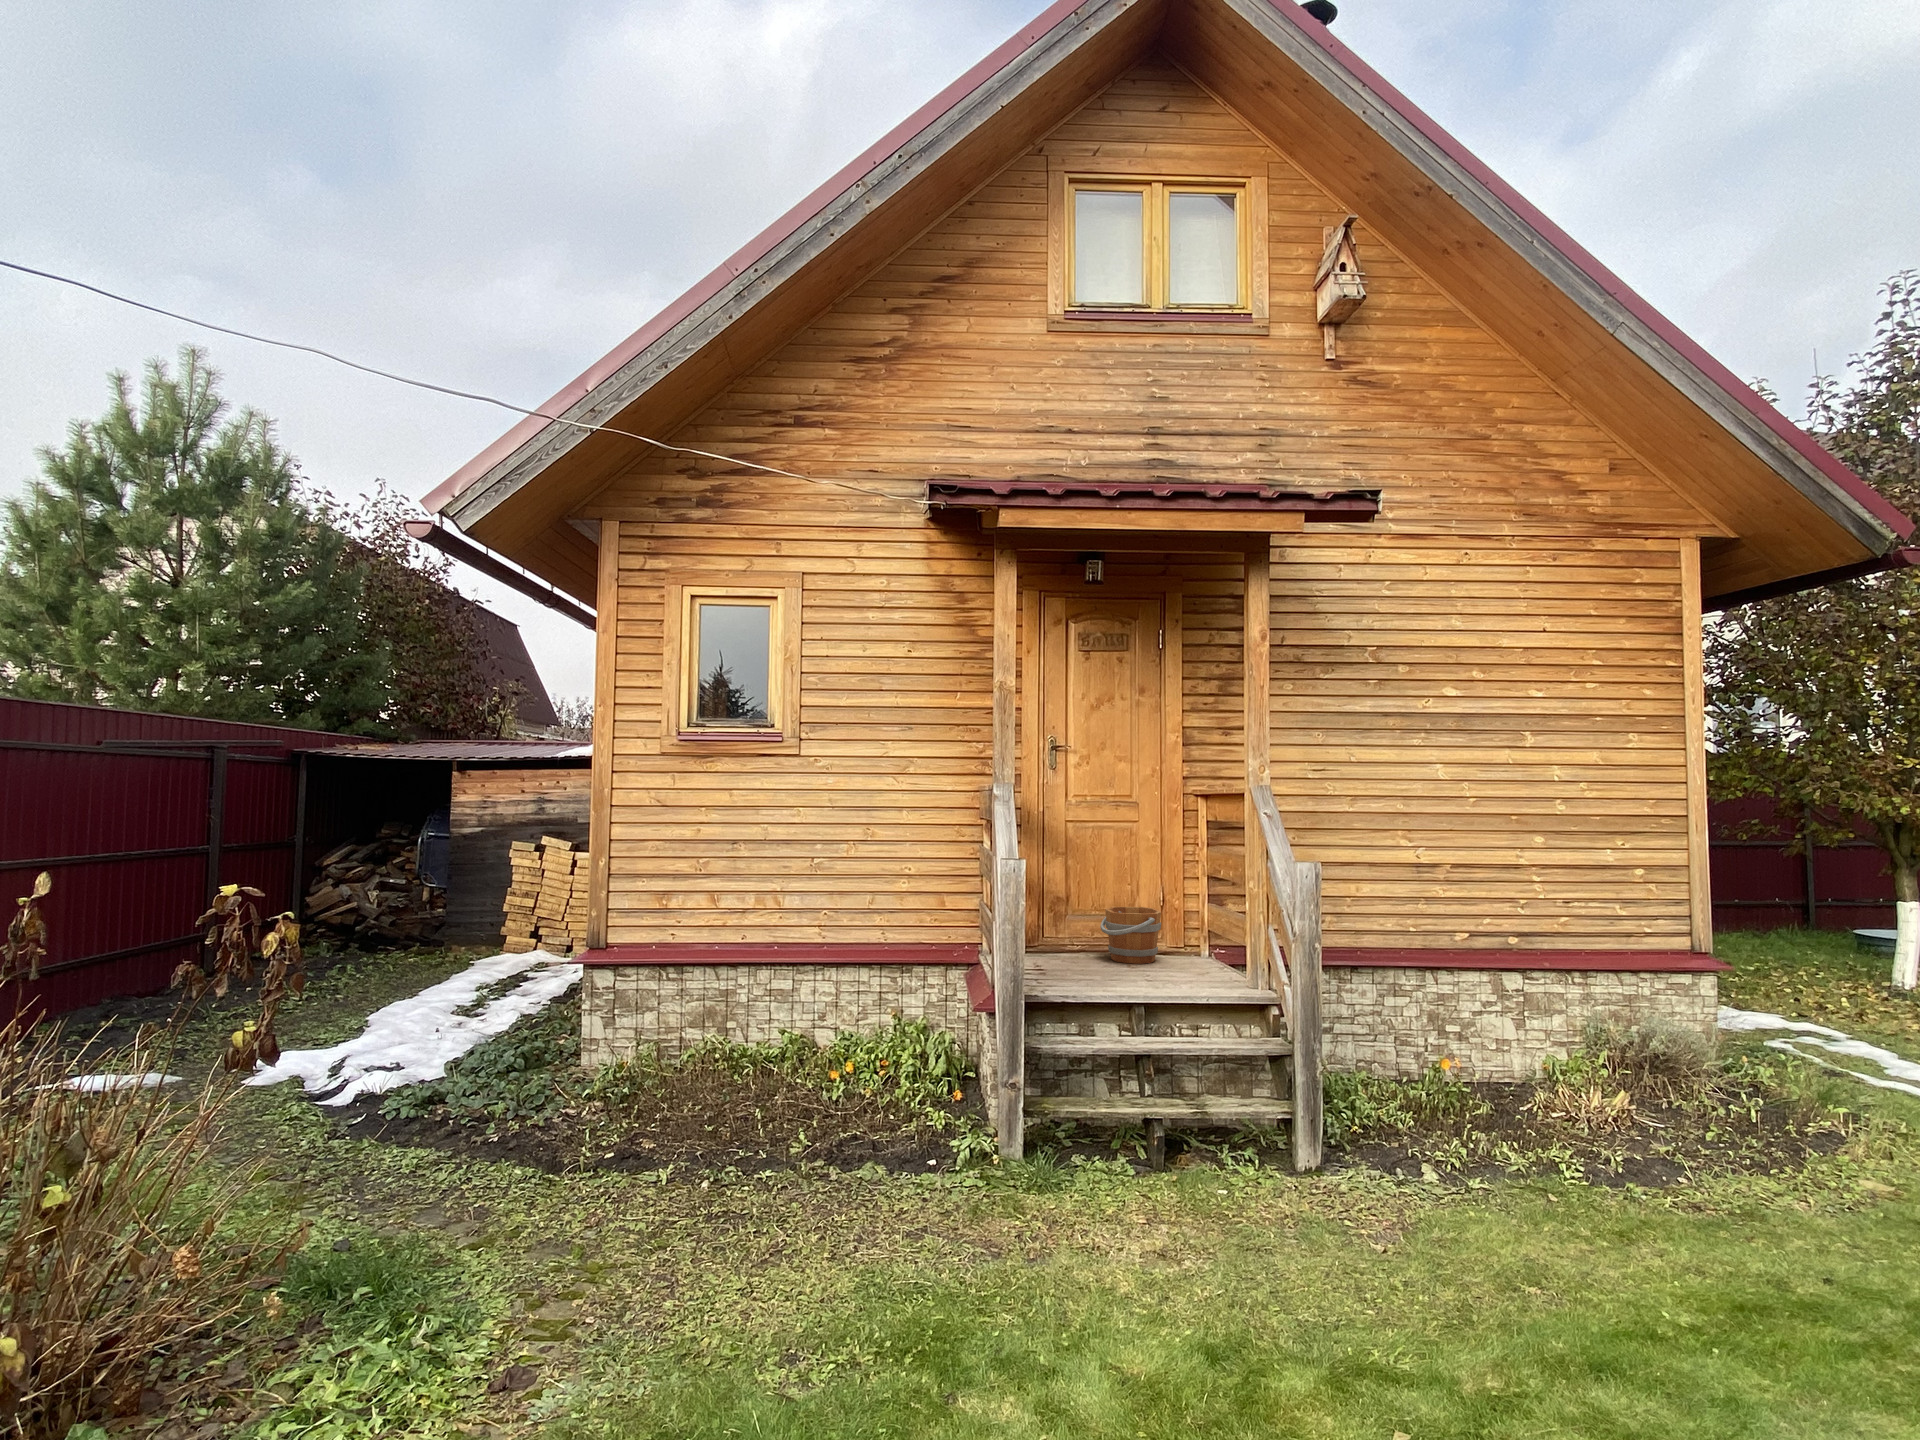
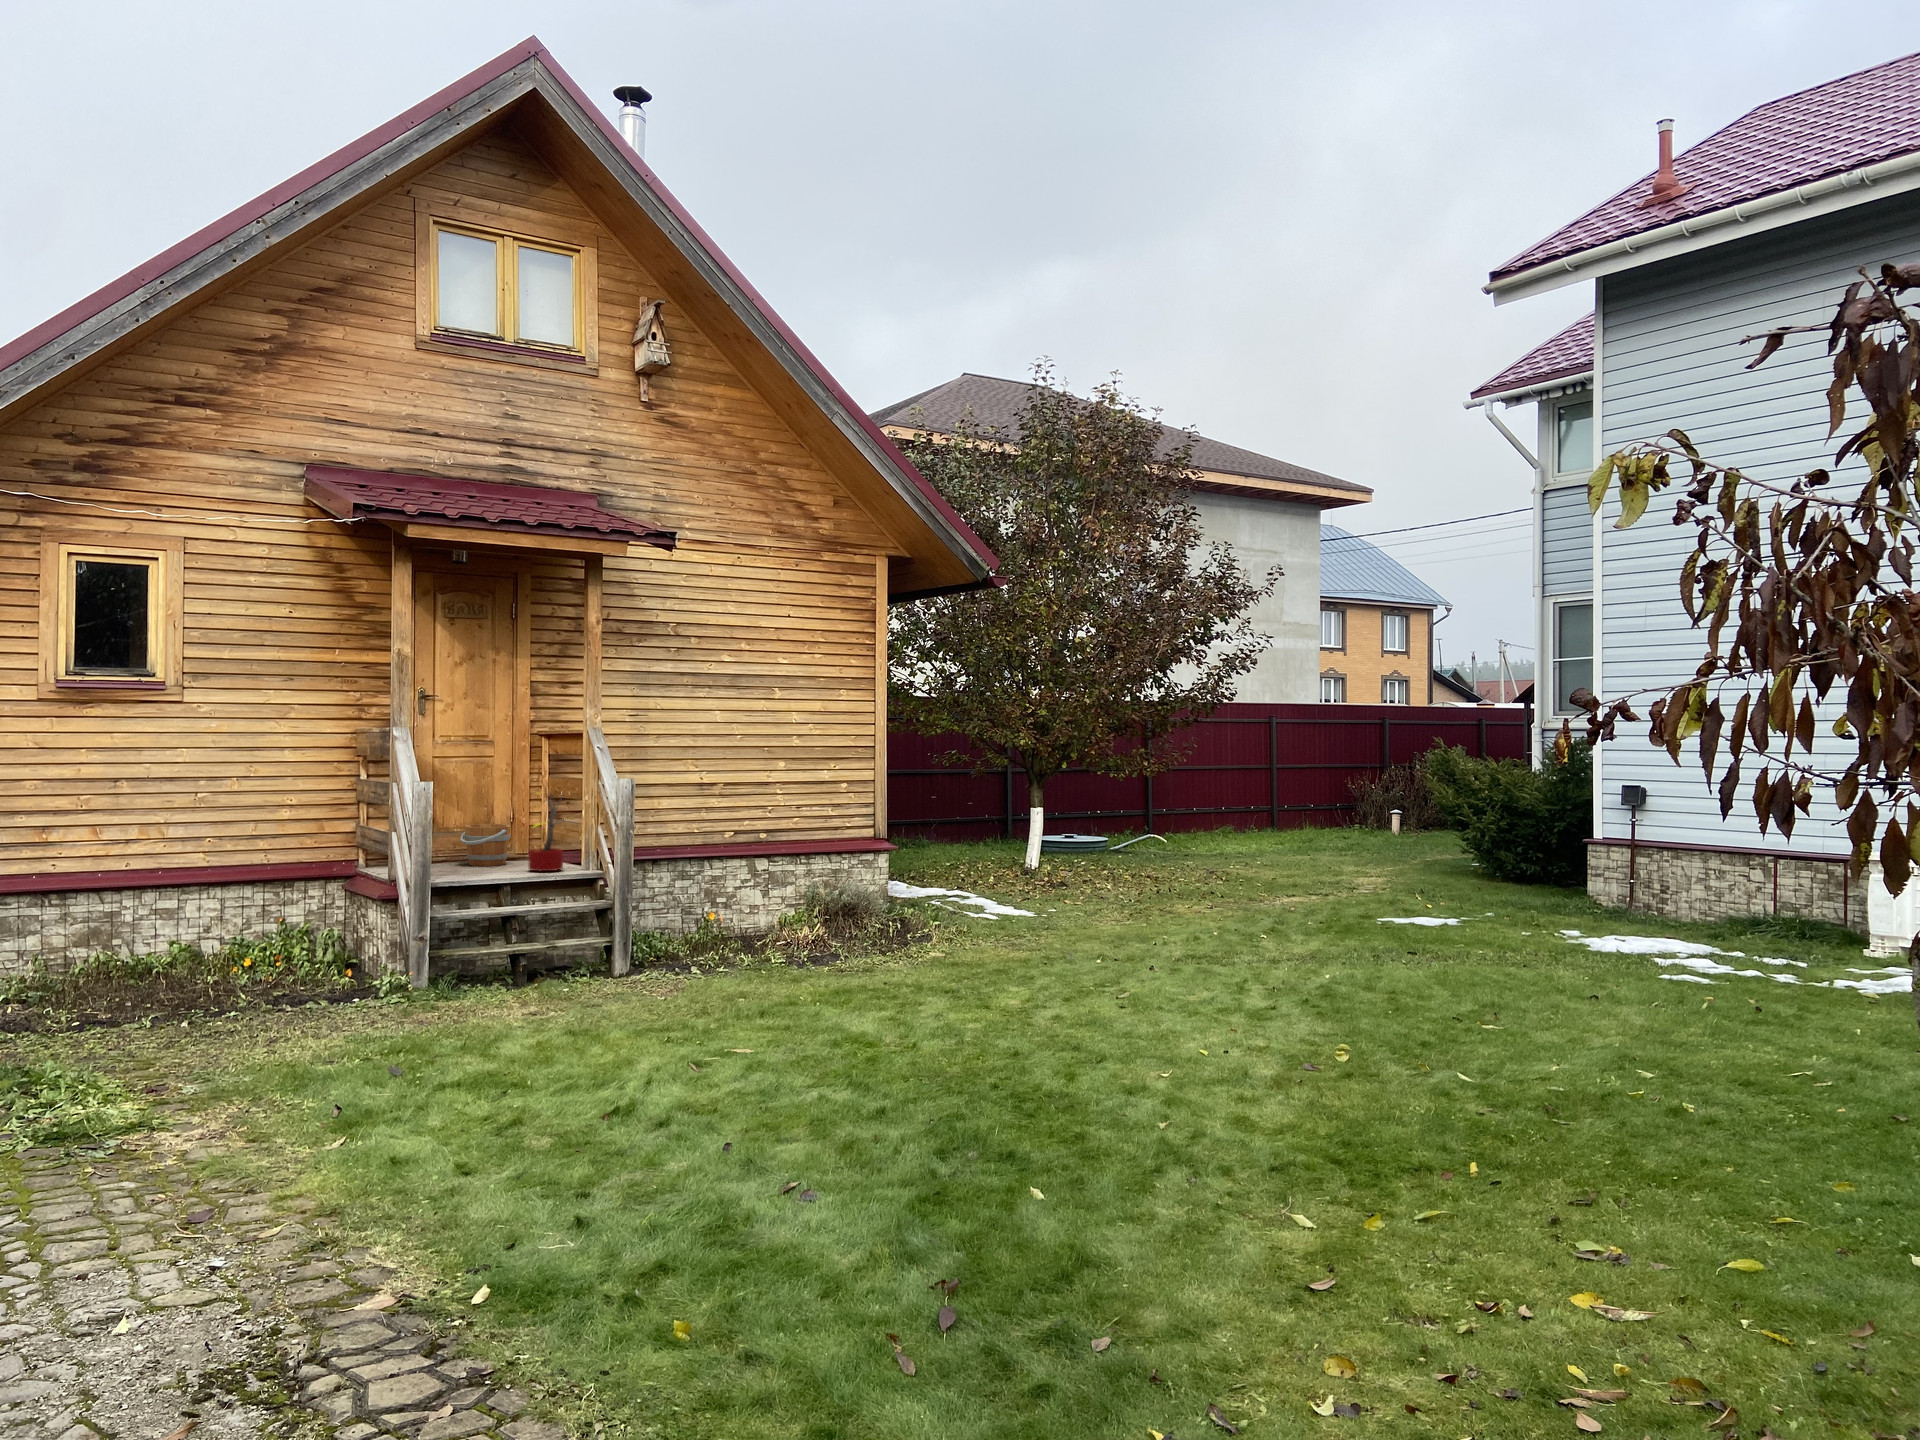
decorative plant: none [1180,871,1241,985] -> present [528,795,564,871]

